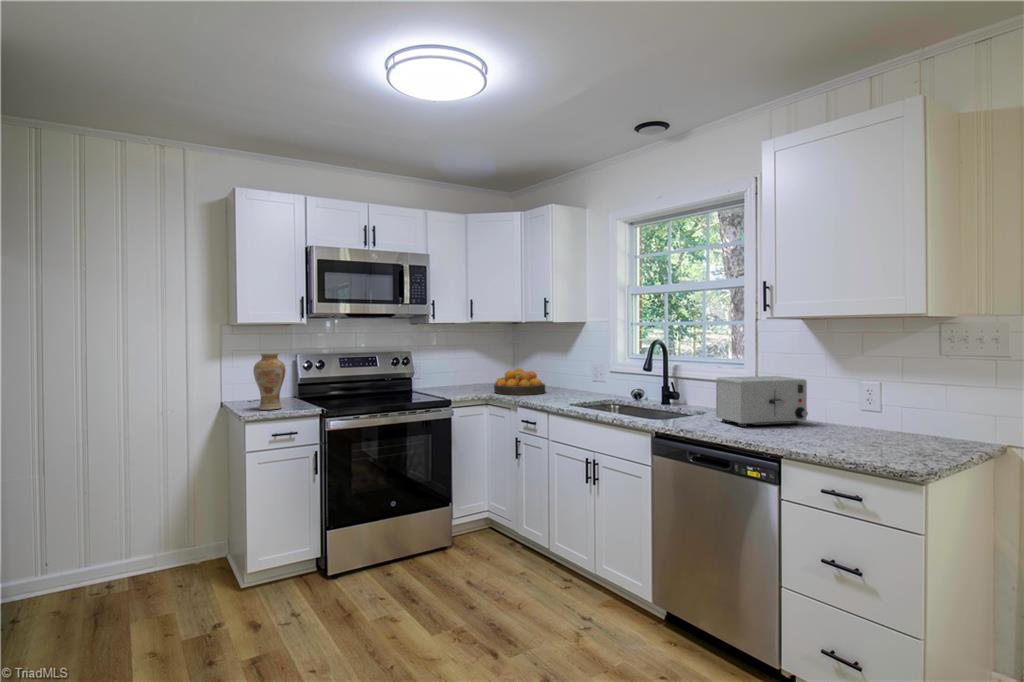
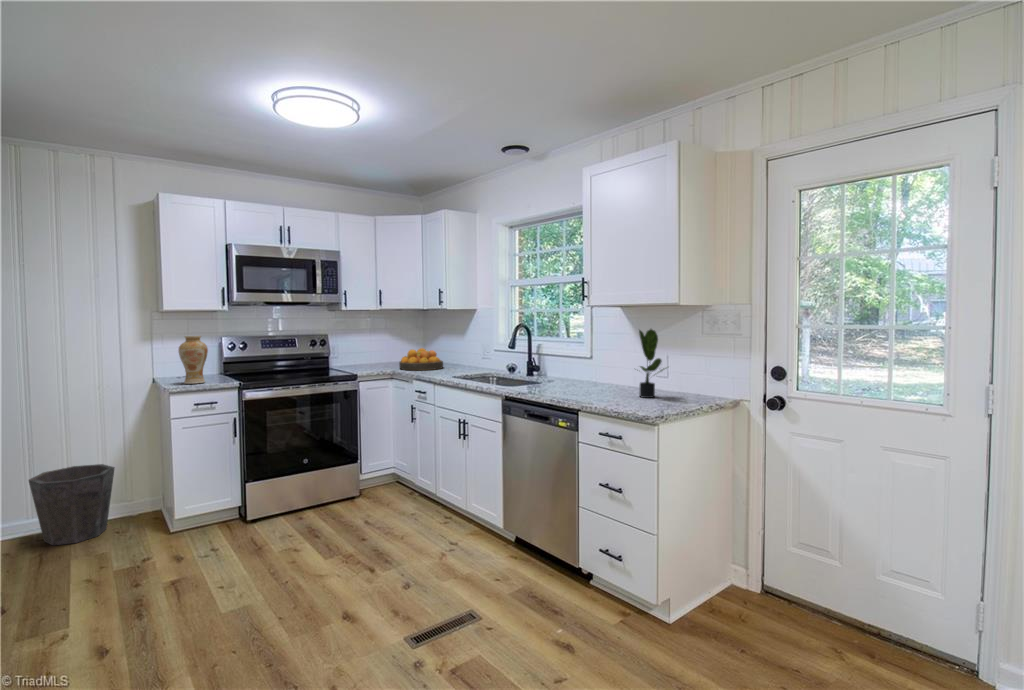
potted plant: none [841,347,898,440] -> present [639,329,664,398]
toaster: present [716,376,808,427] -> none [554,351,620,391]
waste bin: none [84,502,178,601] -> present [29,464,115,545]

